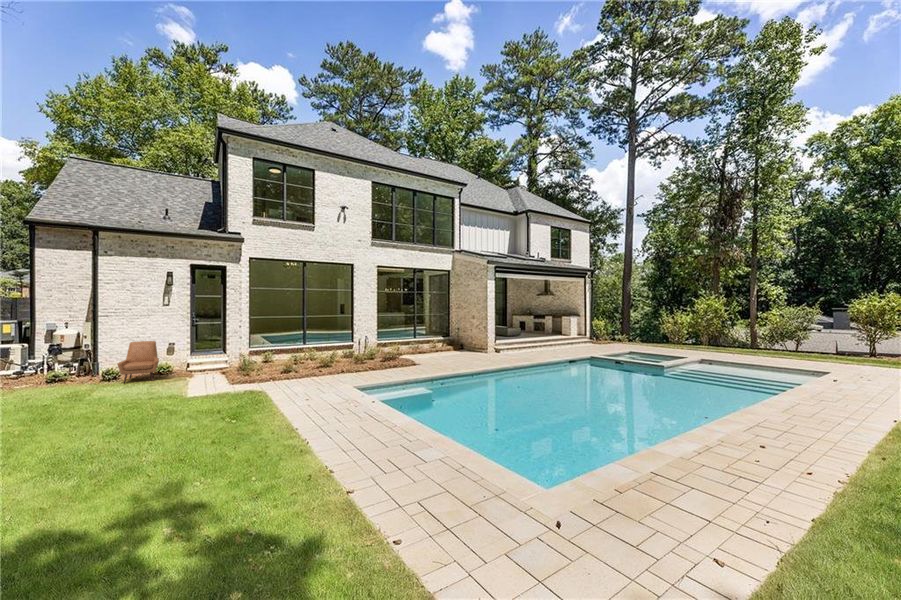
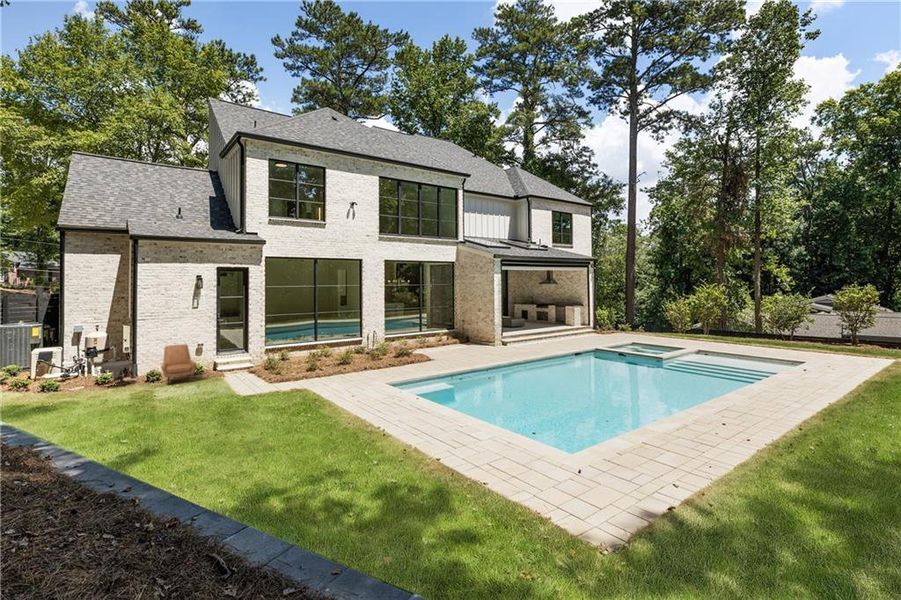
side table: none [55,356,94,384] -> present [101,361,134,388]

